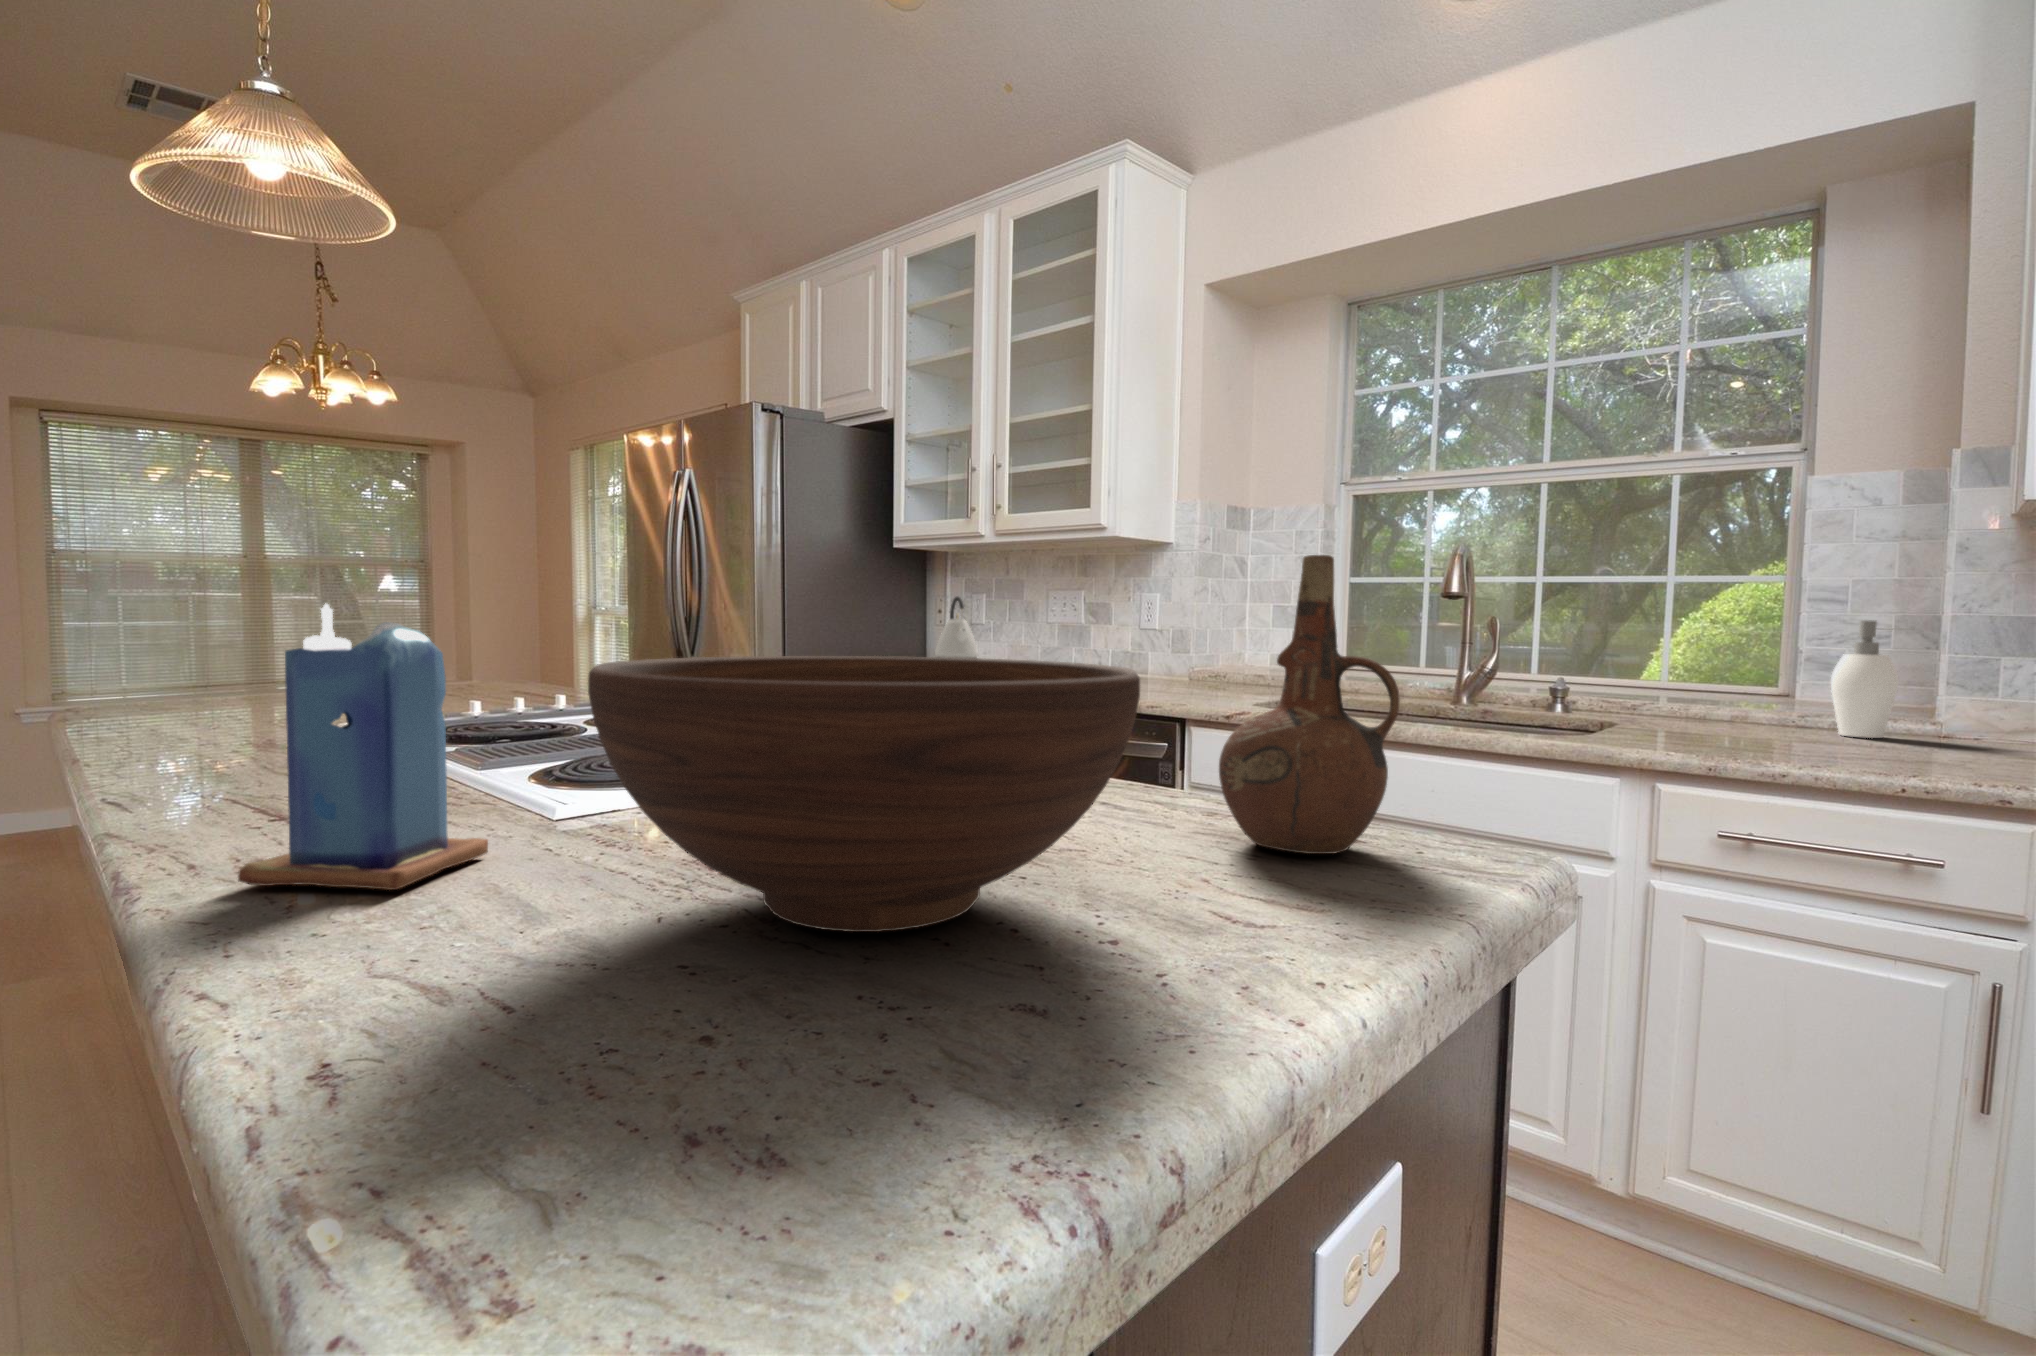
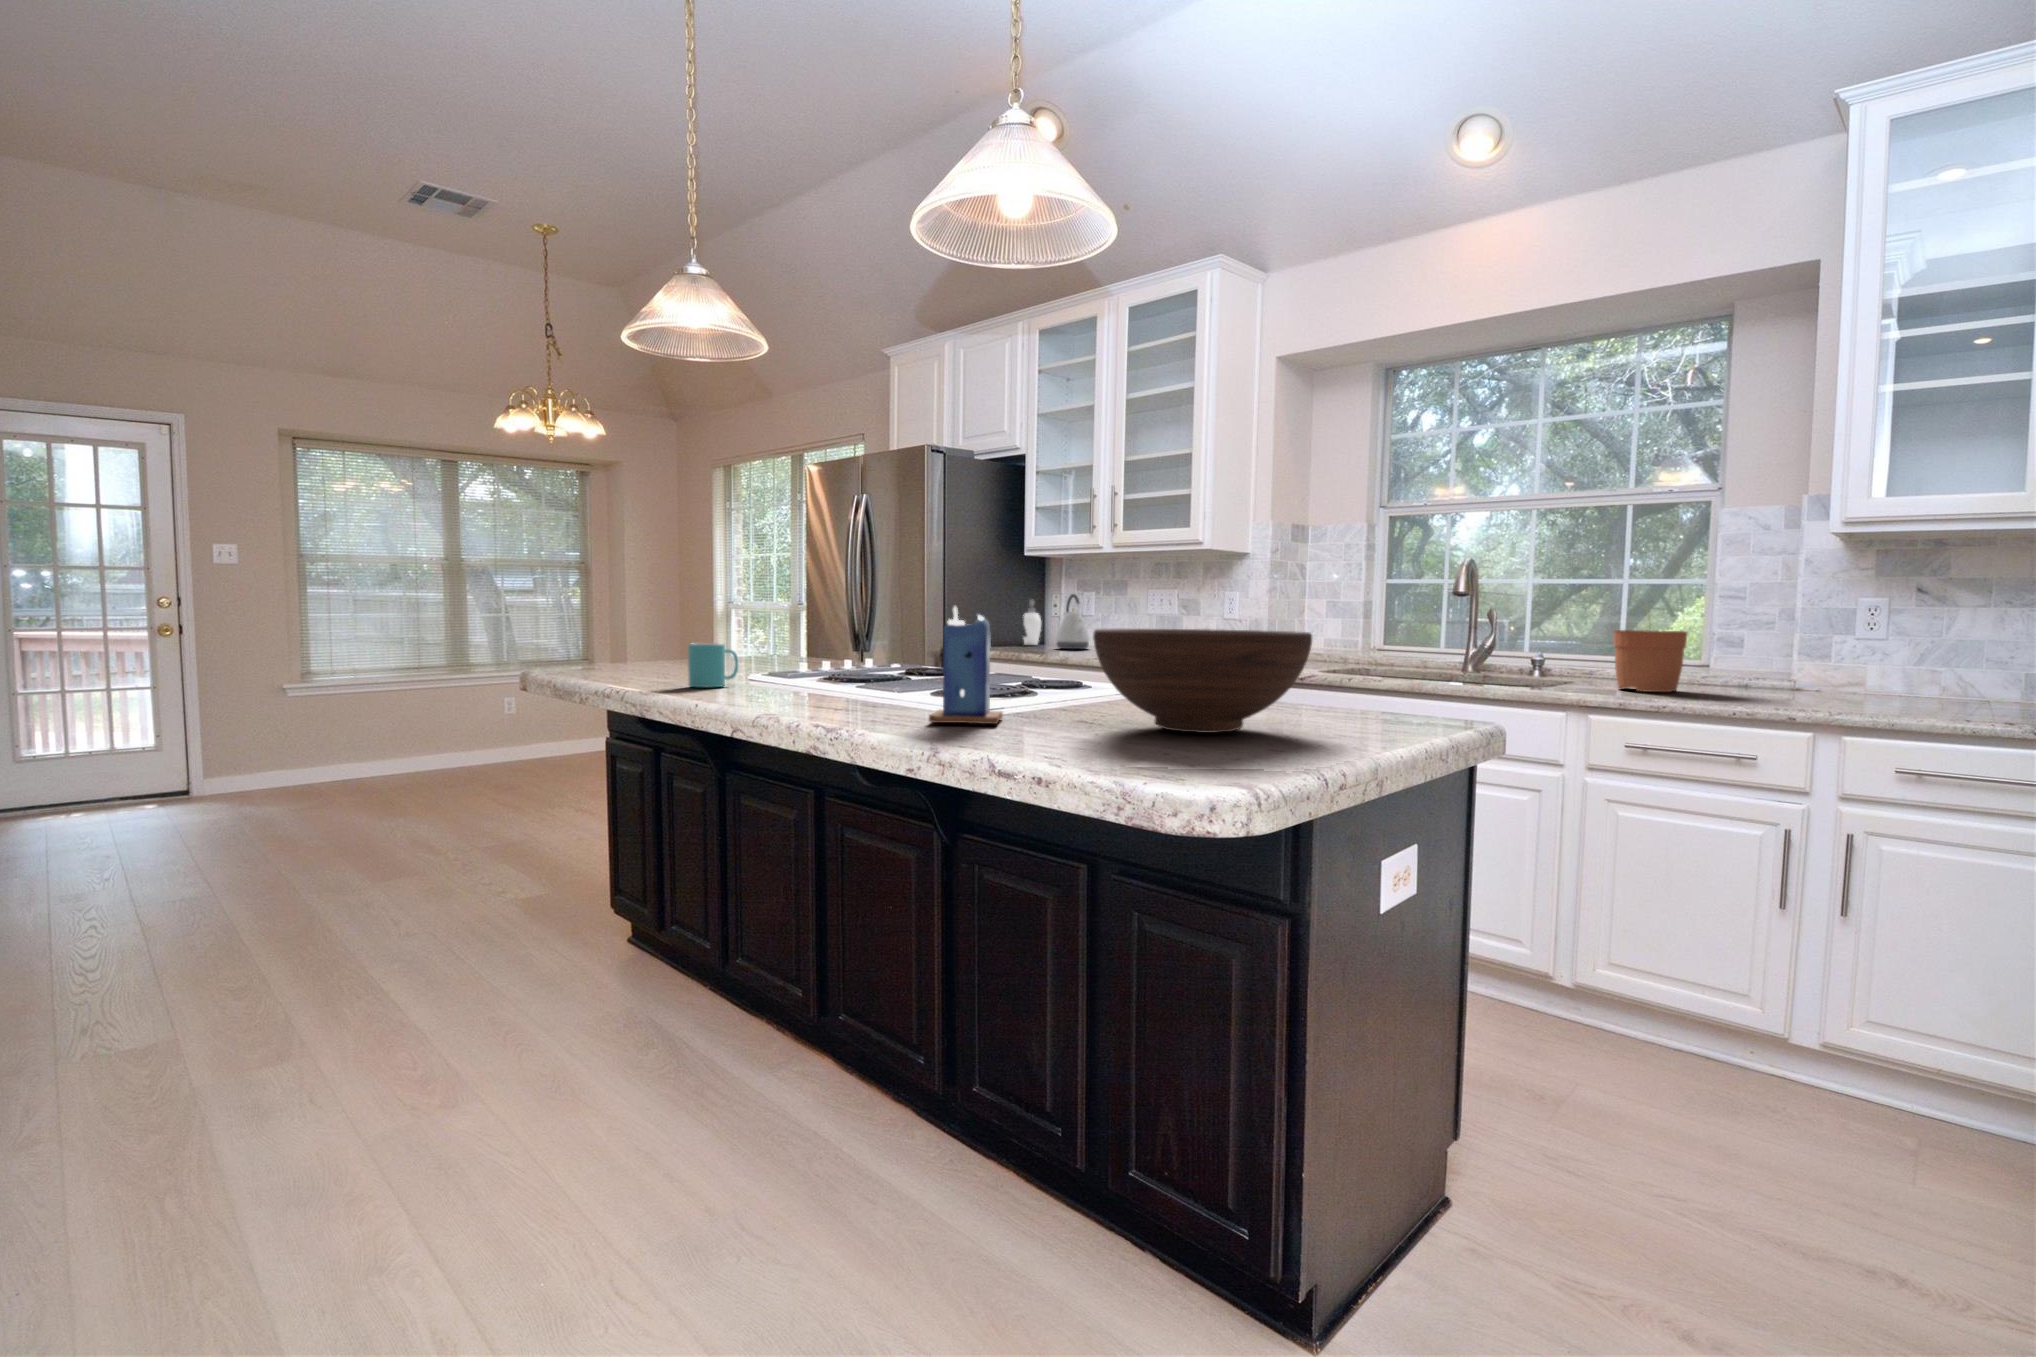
ceramic pitcher: present [1219,555,1400,854] -> none [1331,581,1418,720]
plant pot: none [1678,604,1797,743] -> present [1613,601,1687,692]
soap dispenser: present [1831,620,1899,738] -> present [1024,599,1041,645]
mug: none [143,671,256,749] -> present [688,643,738,687]

